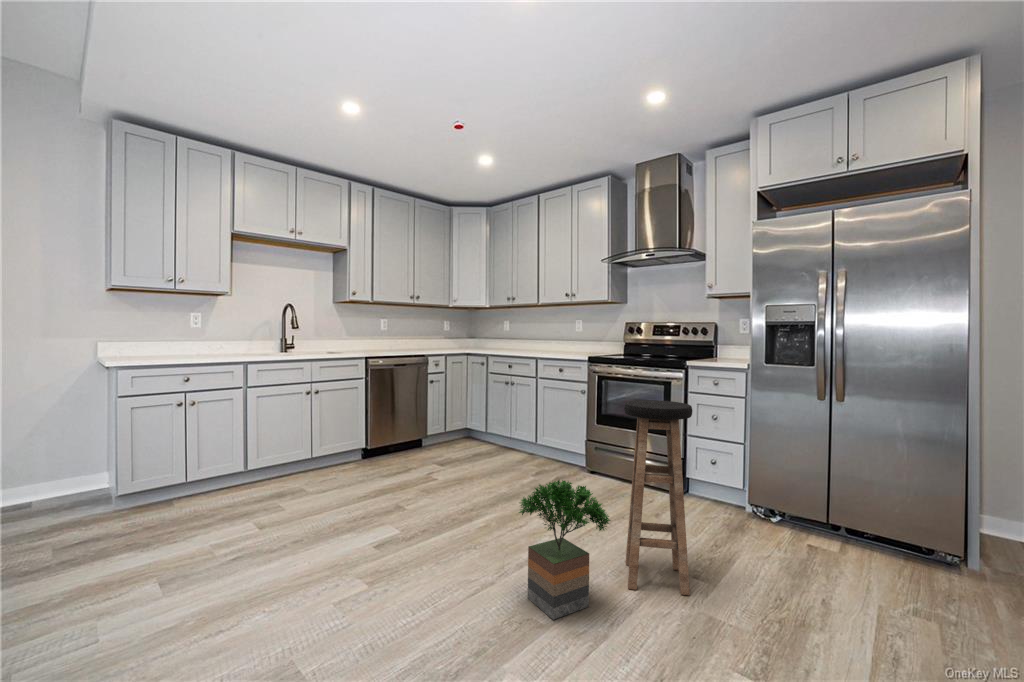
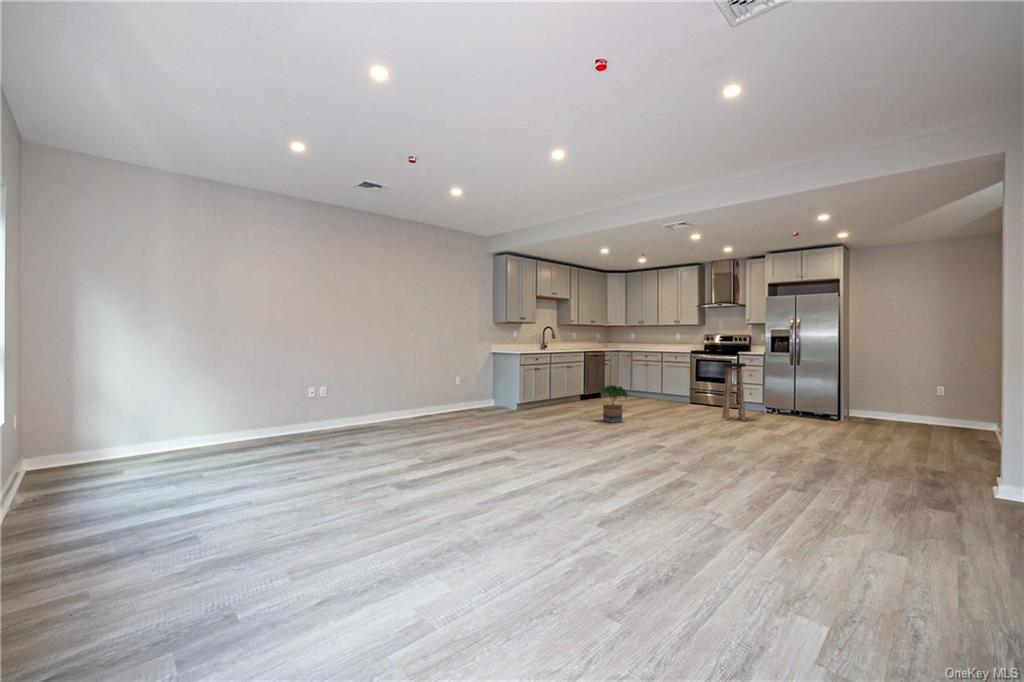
potted tree: present [519,480,610,620] -> present [601,385,628,423]

